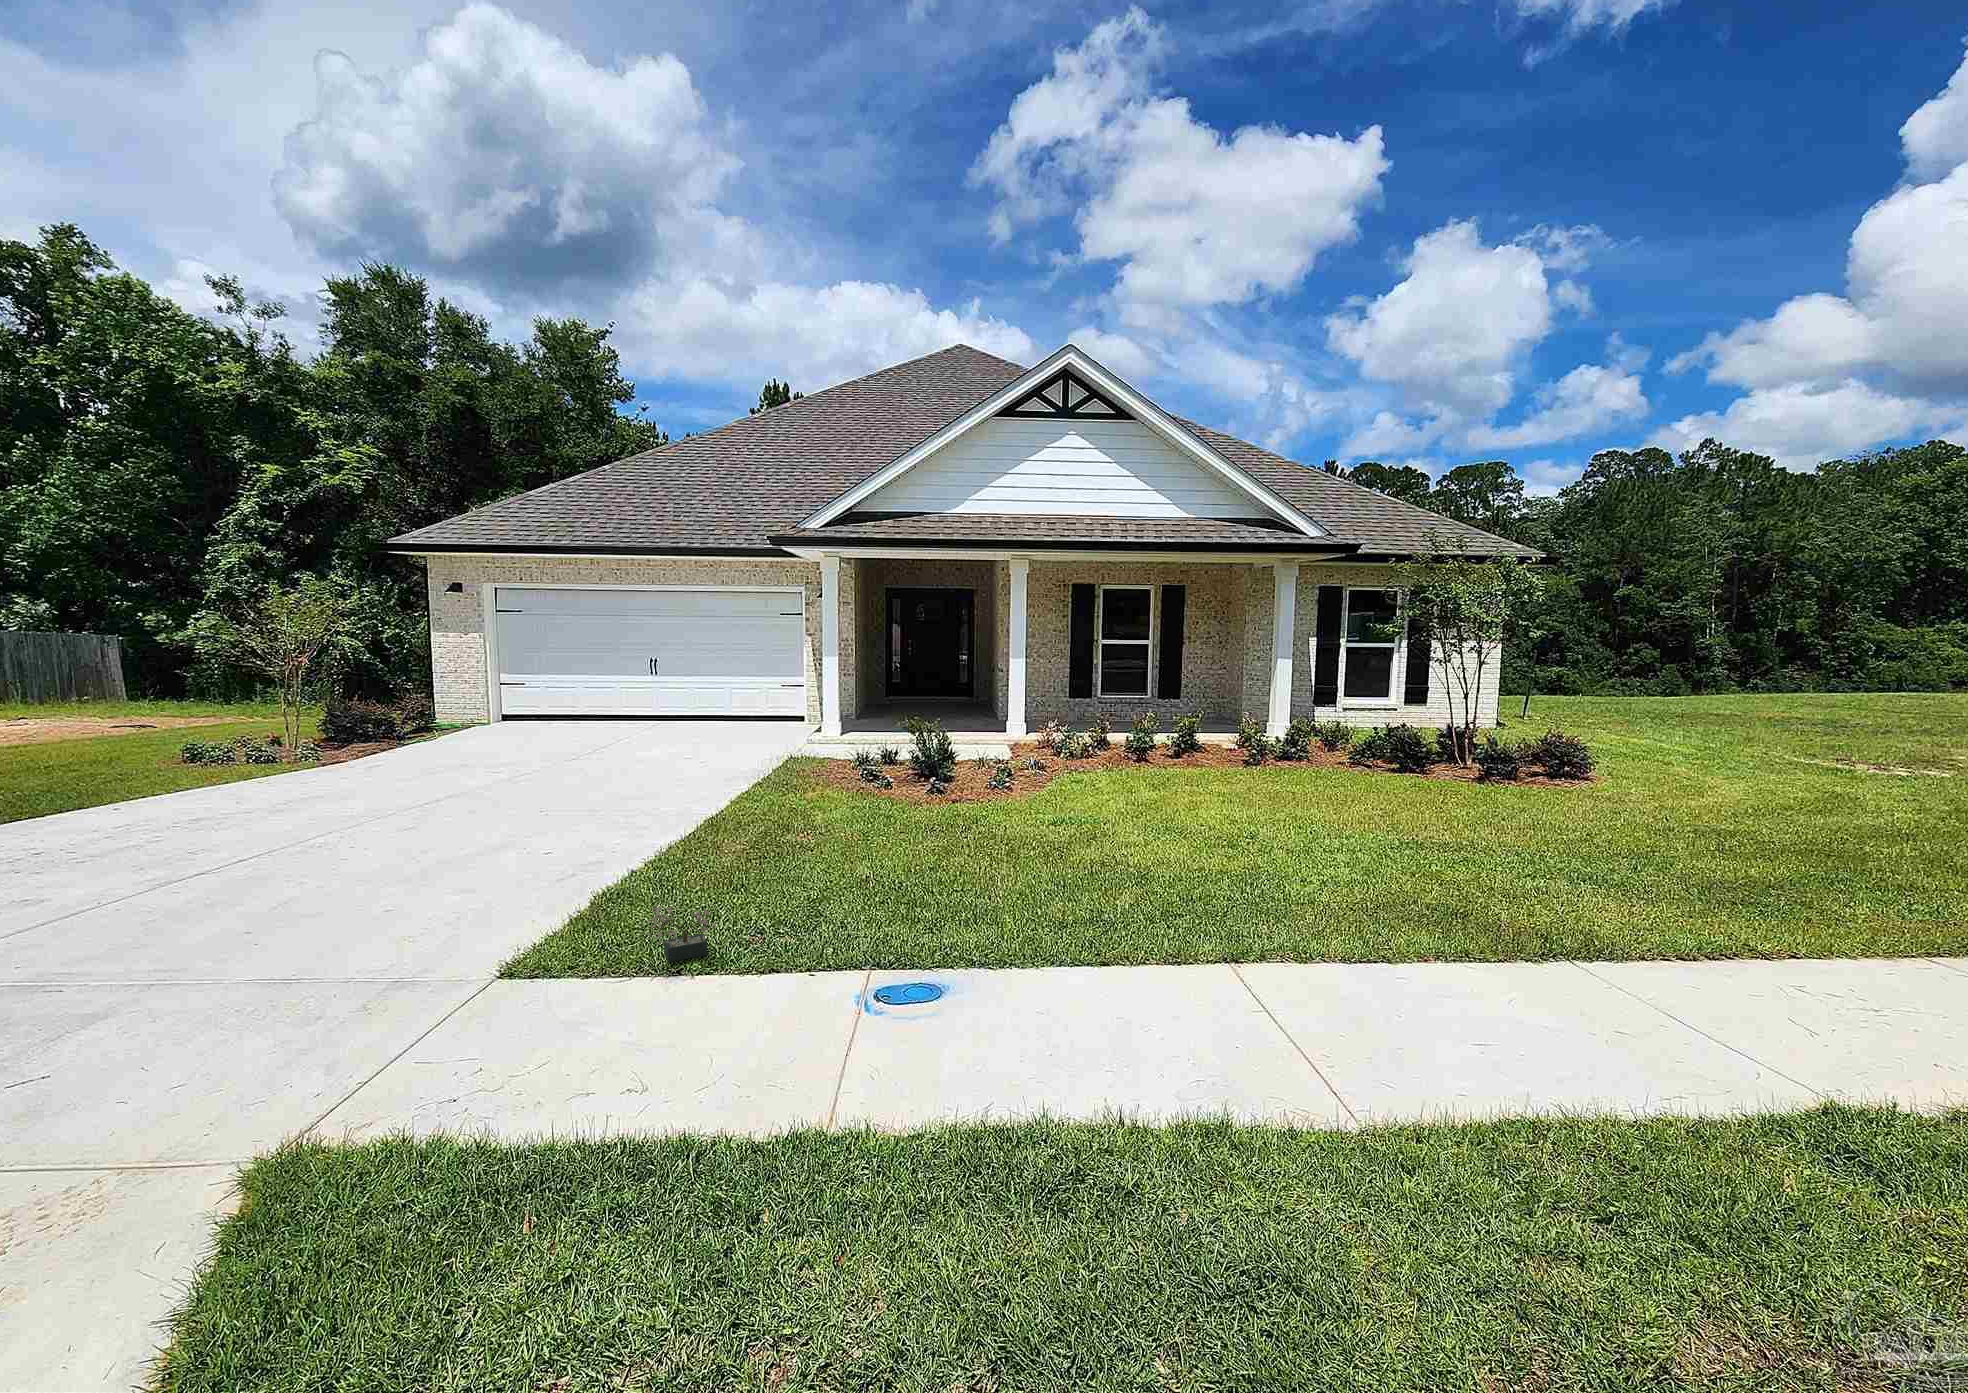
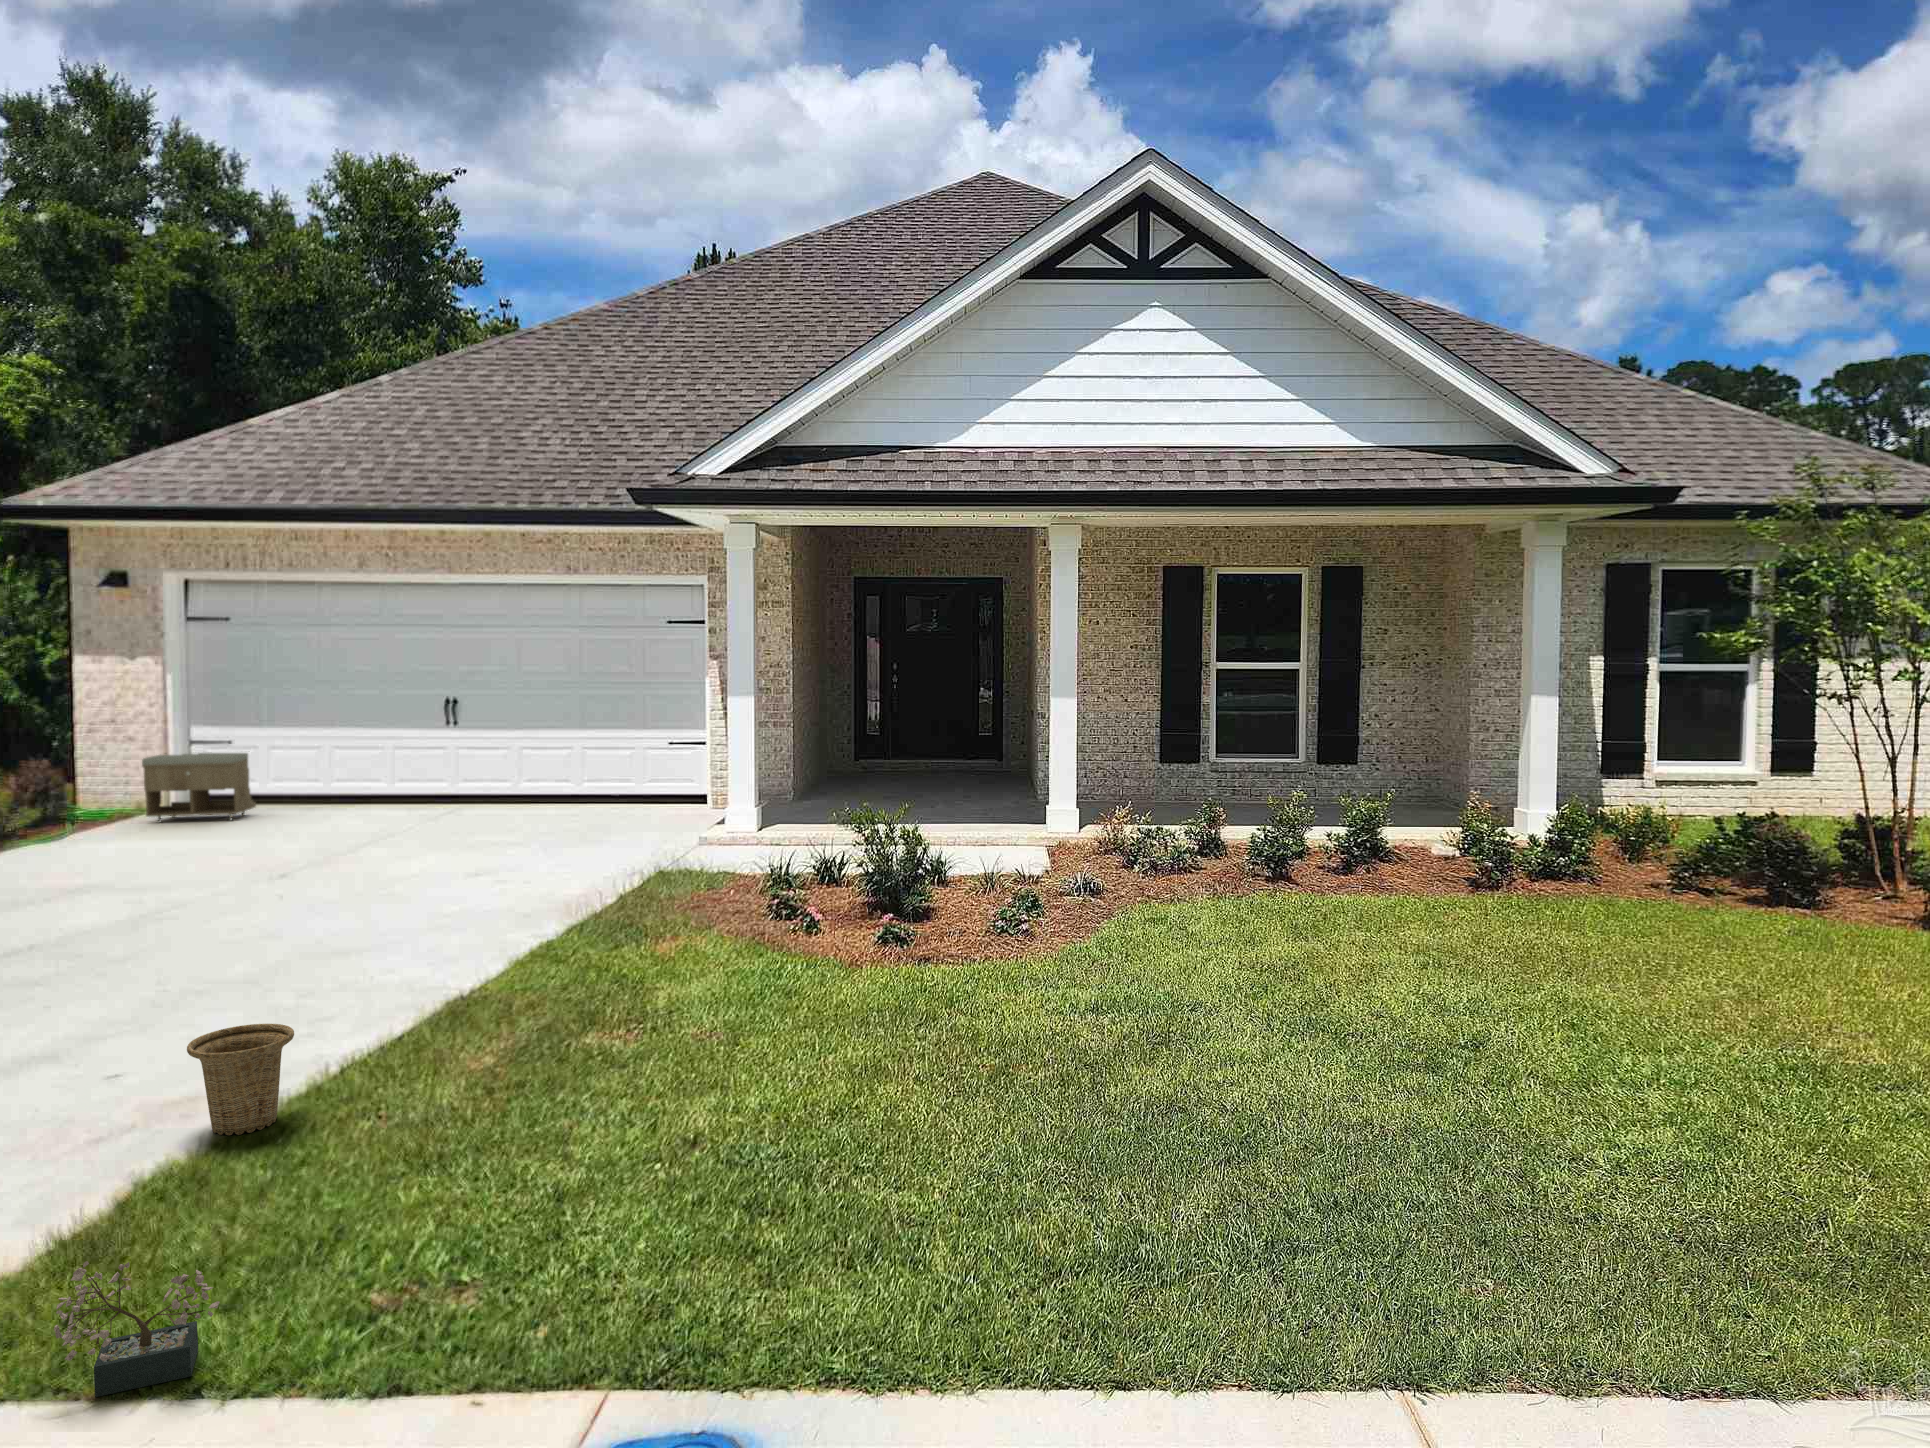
storage bench: none [450,690,518,733] -> present [142,753,256,823]
basket: none [622,820,673,874] -> present [187,1024,294,1135]

